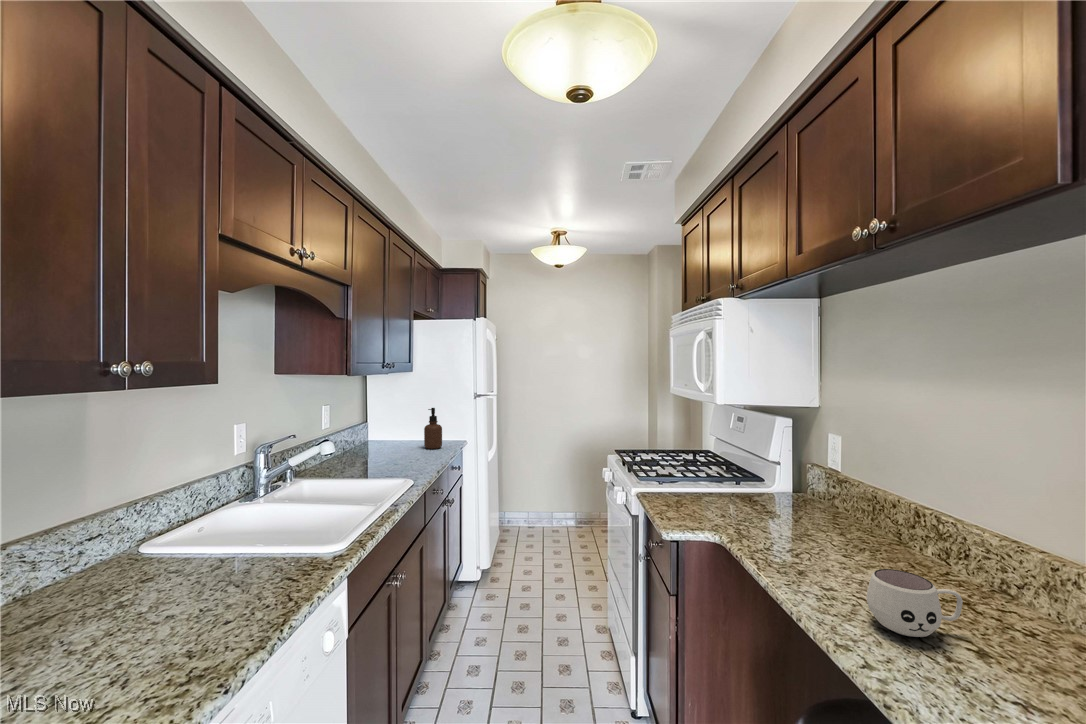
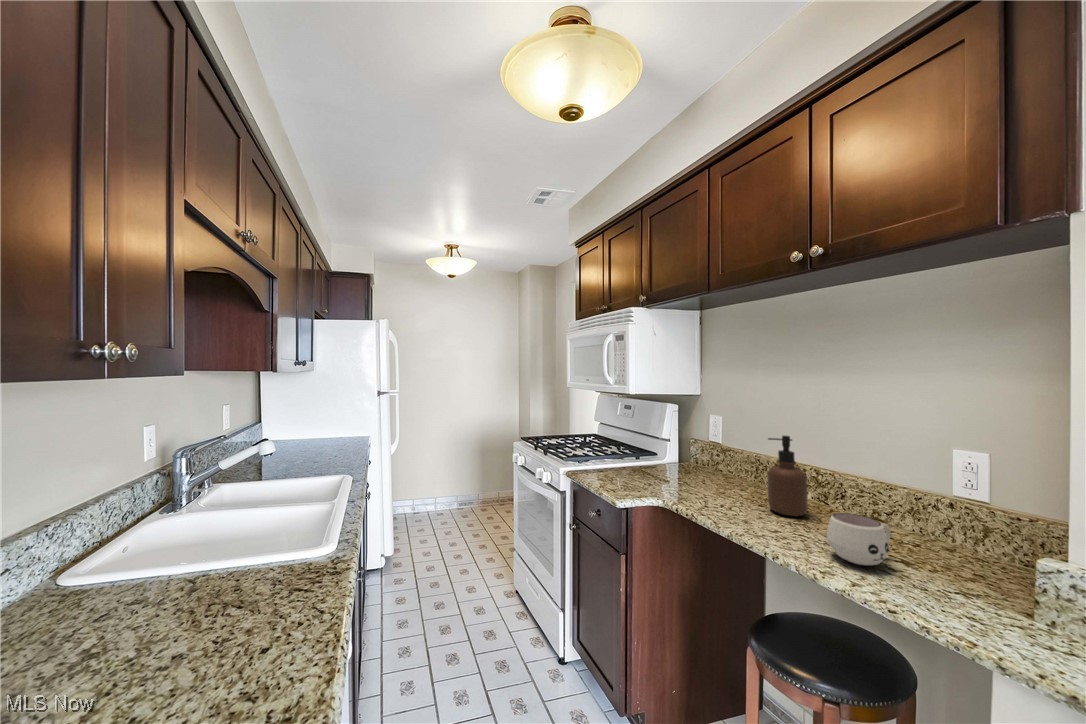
soap dispenser: present [424,408,442,449] -> present [768,436,807,516]

